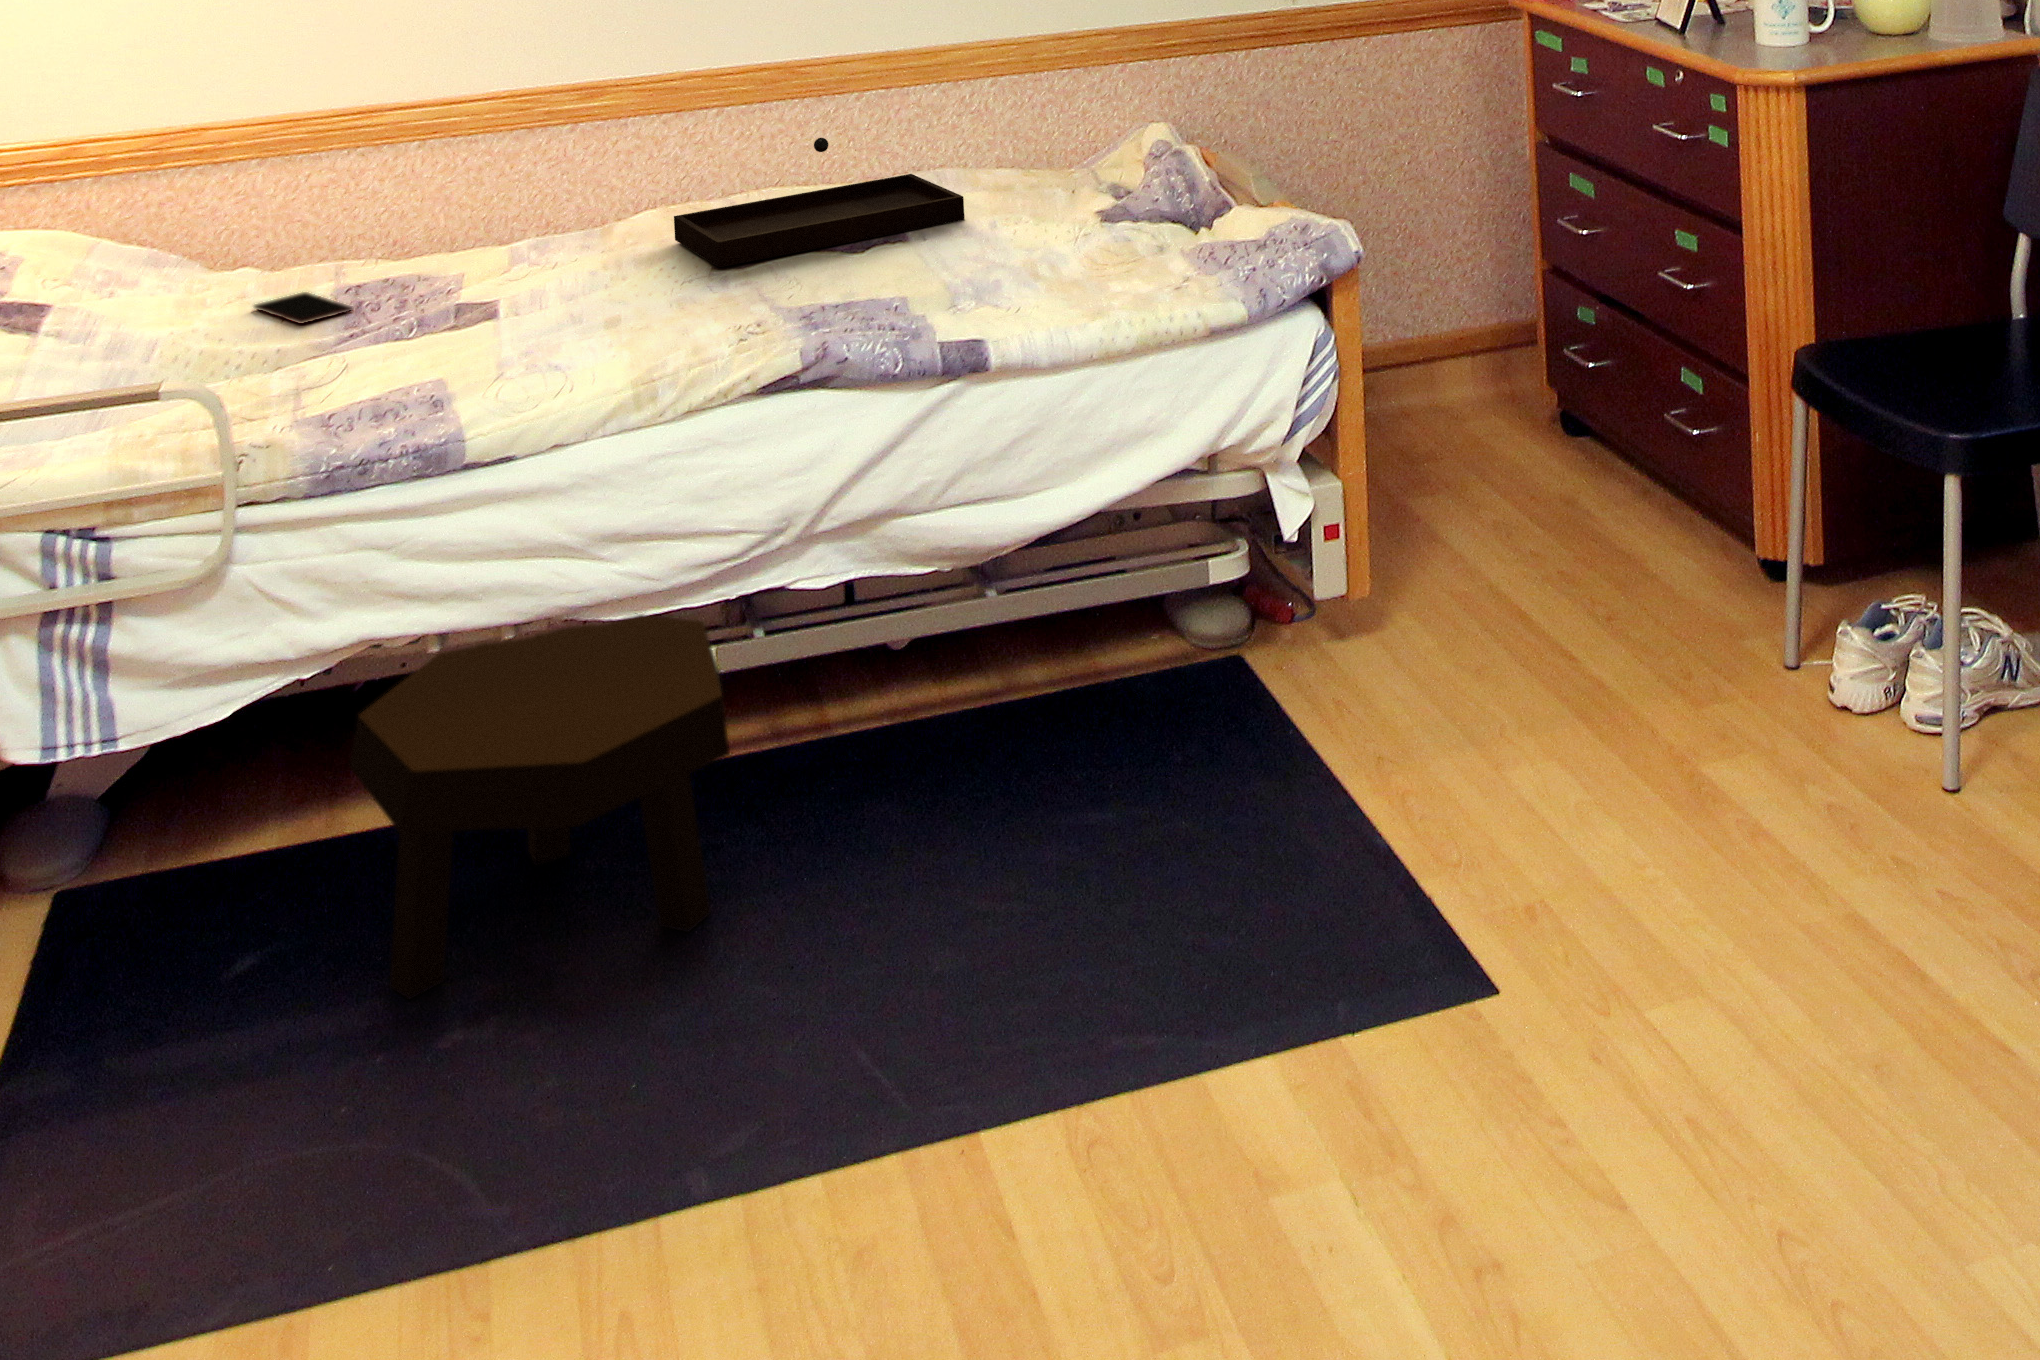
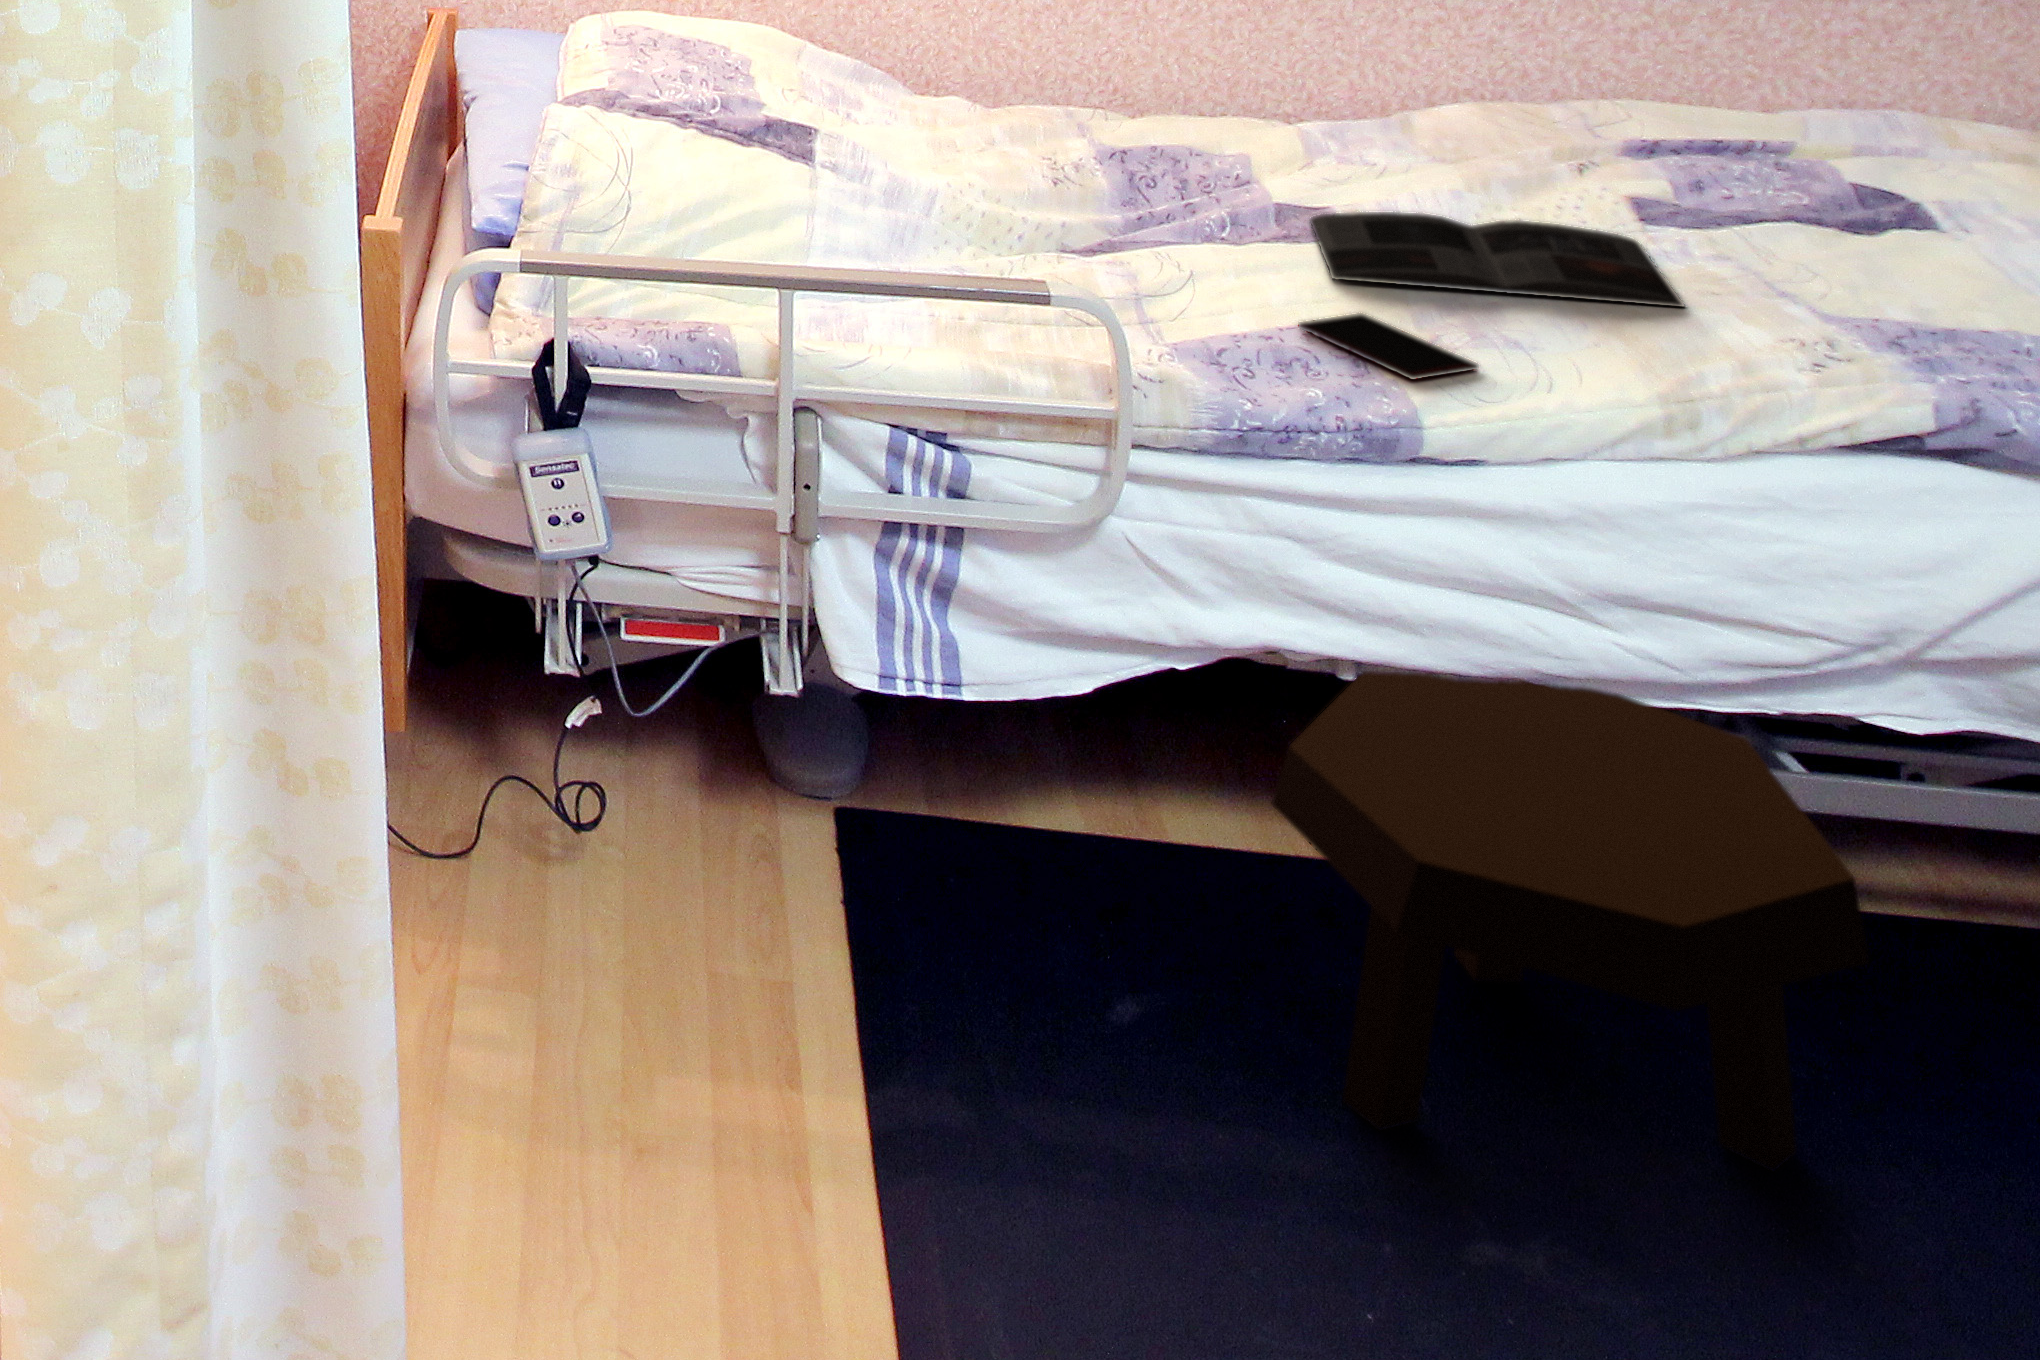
tray: present [674,138,965,267] -> none [1545,64,2028,226]
magazine: none [459,277,704,346] -> present [1310,212,1684,307]
smartphone: present [254,292,353,324] -> present [1299,313,1478,379]

